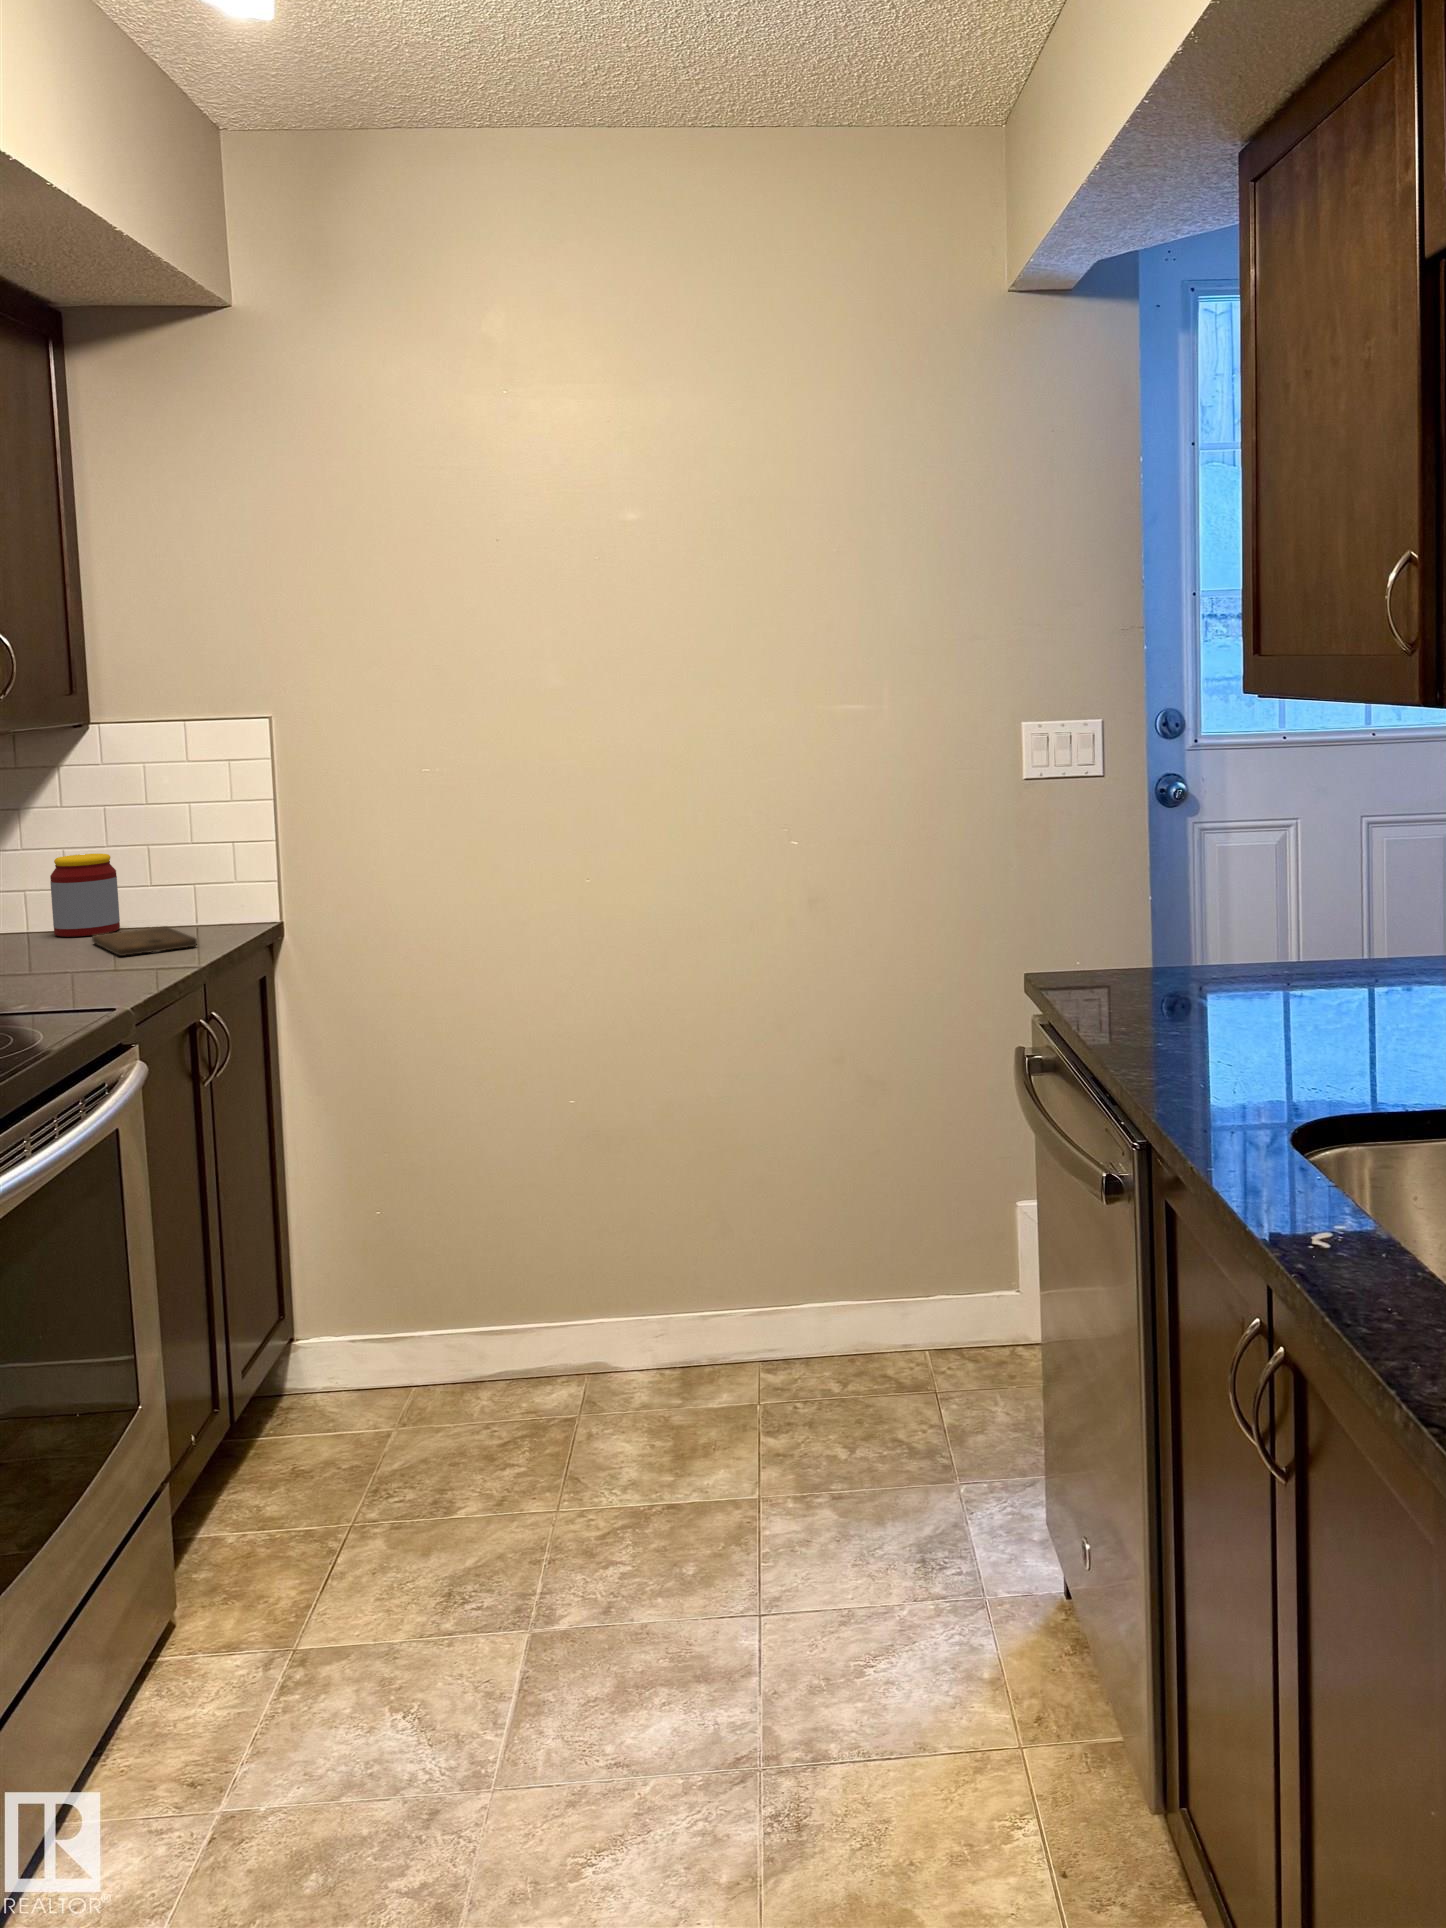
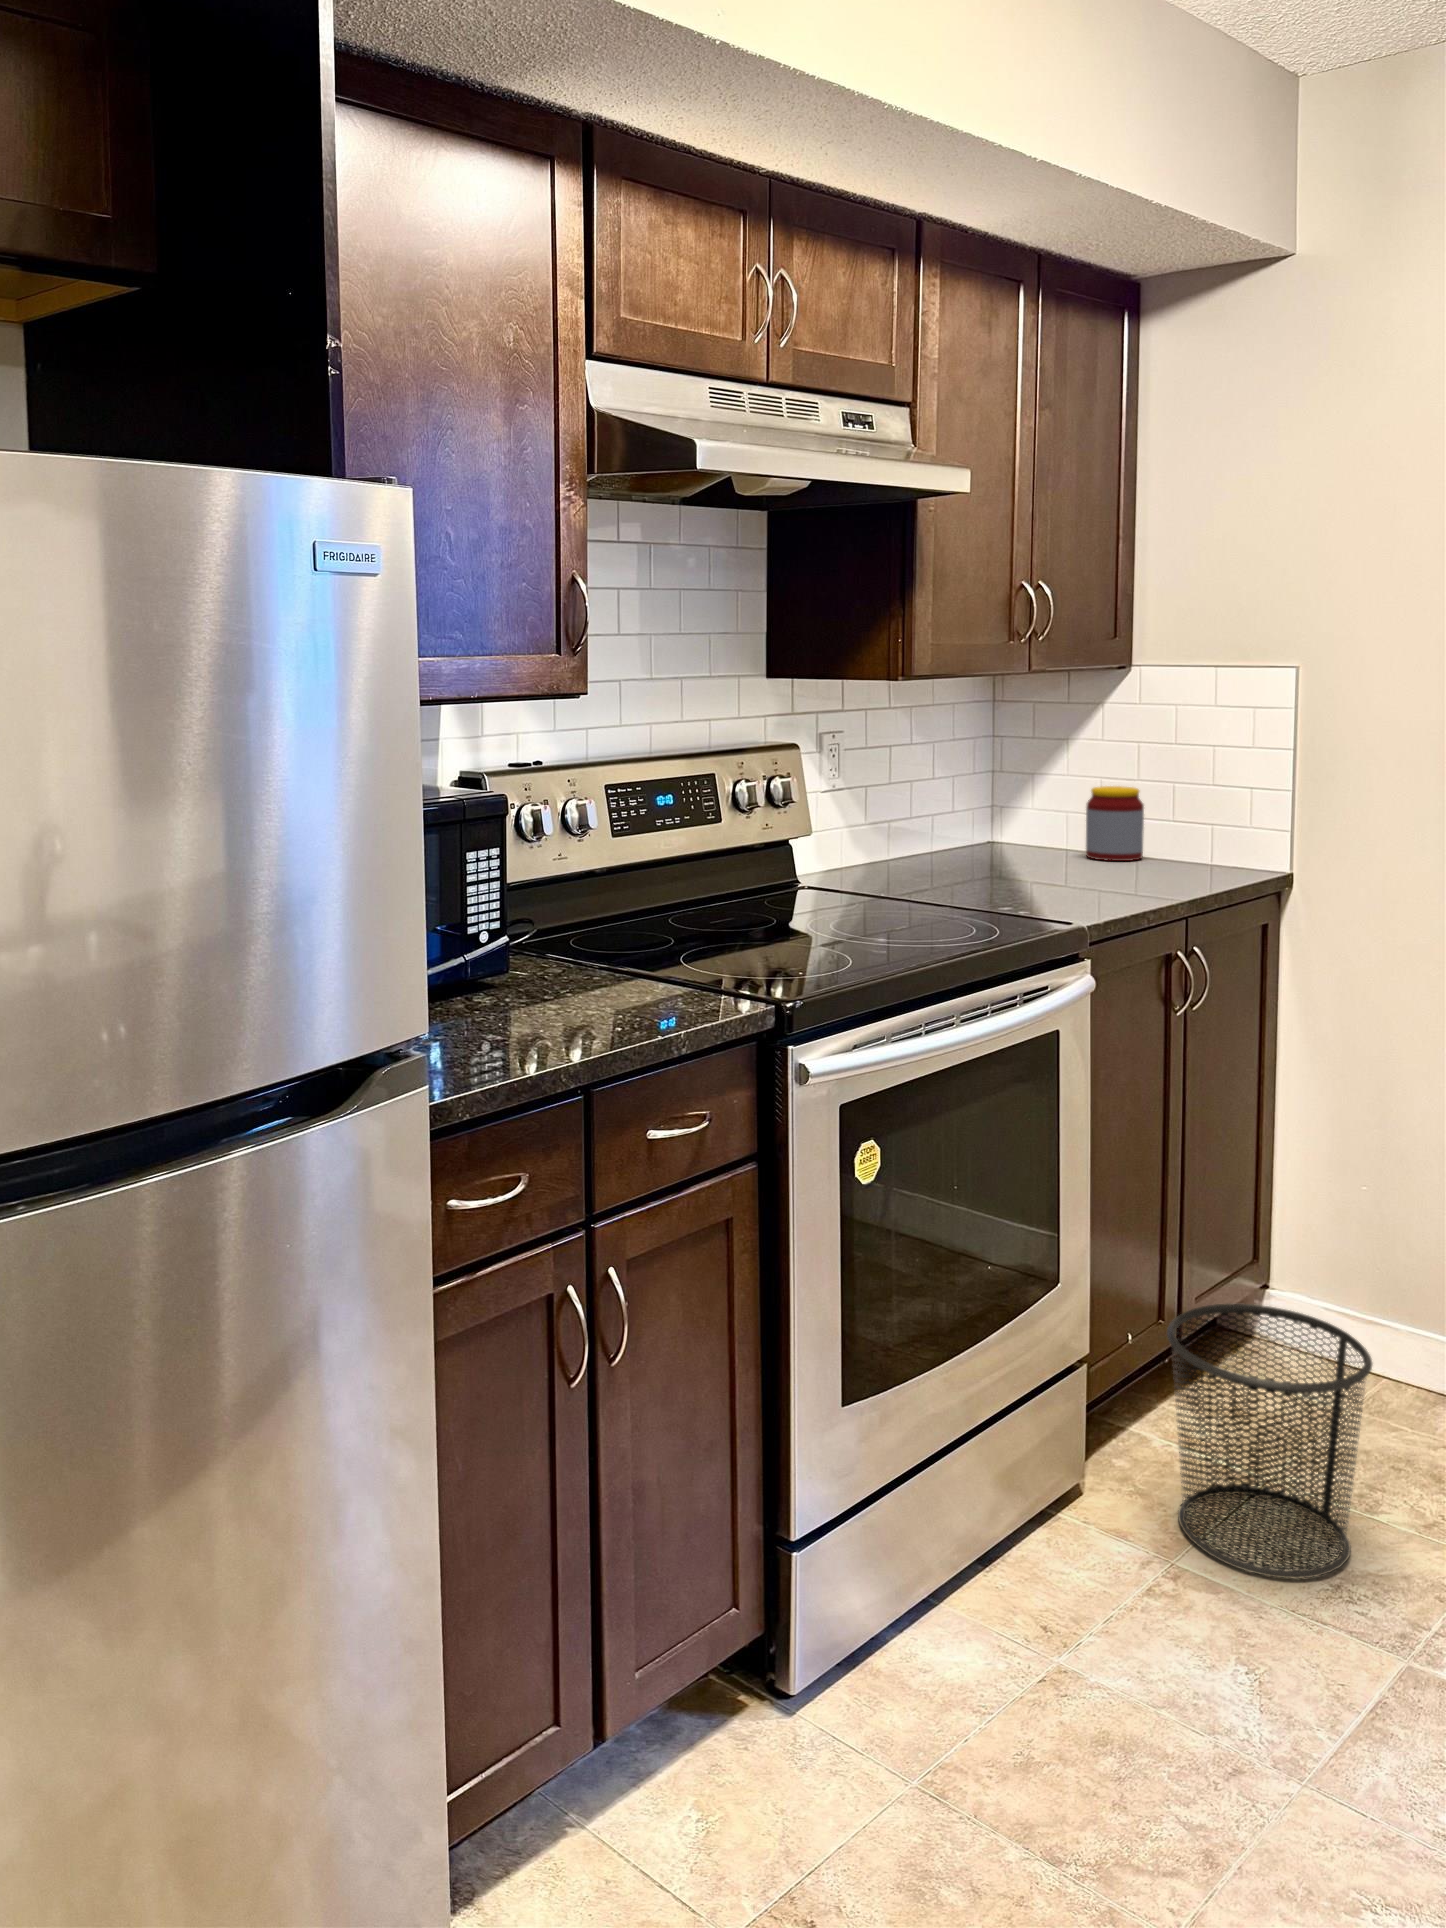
cutting board: present [92,927,197,956] -> none [1108,861,1191,884]
waste bin: none [255,1347,453,1625] -> present [1167,1304,1372,1579]

